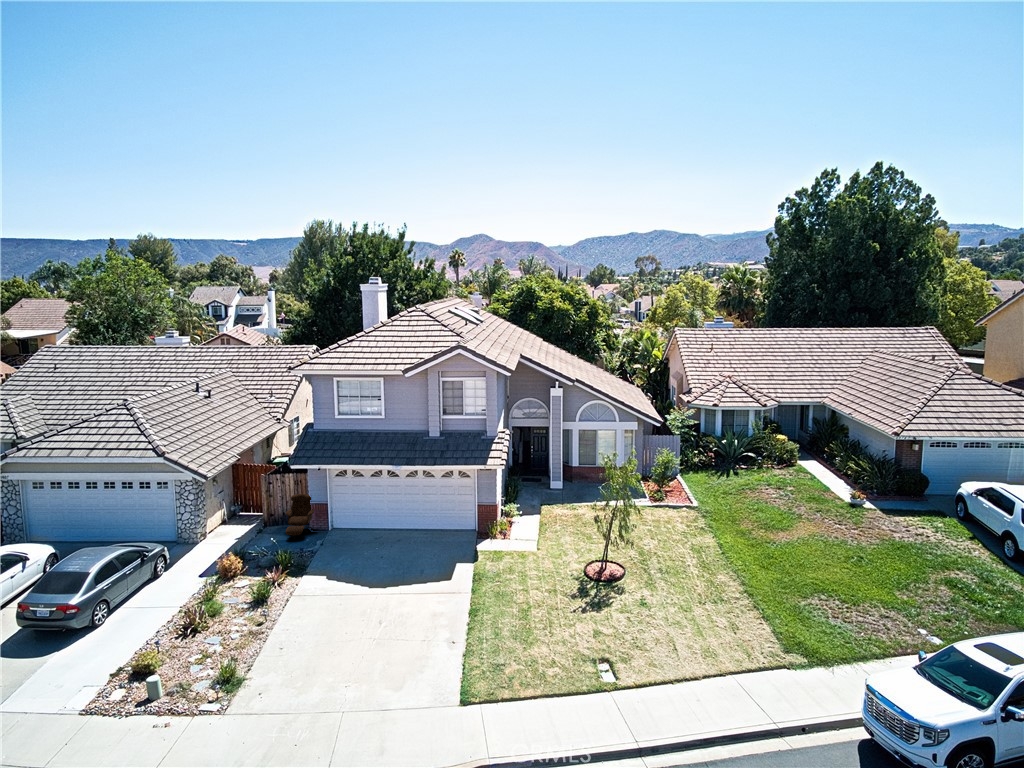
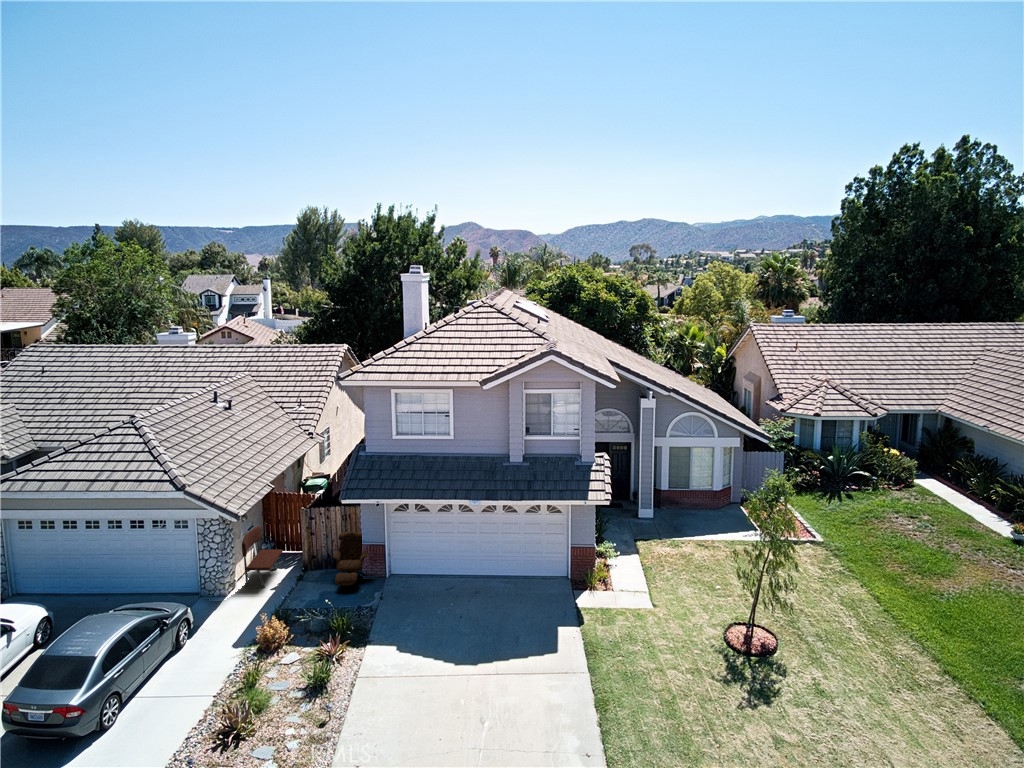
bench: none [211,490,246,538] -> present [242,526,283,587]

